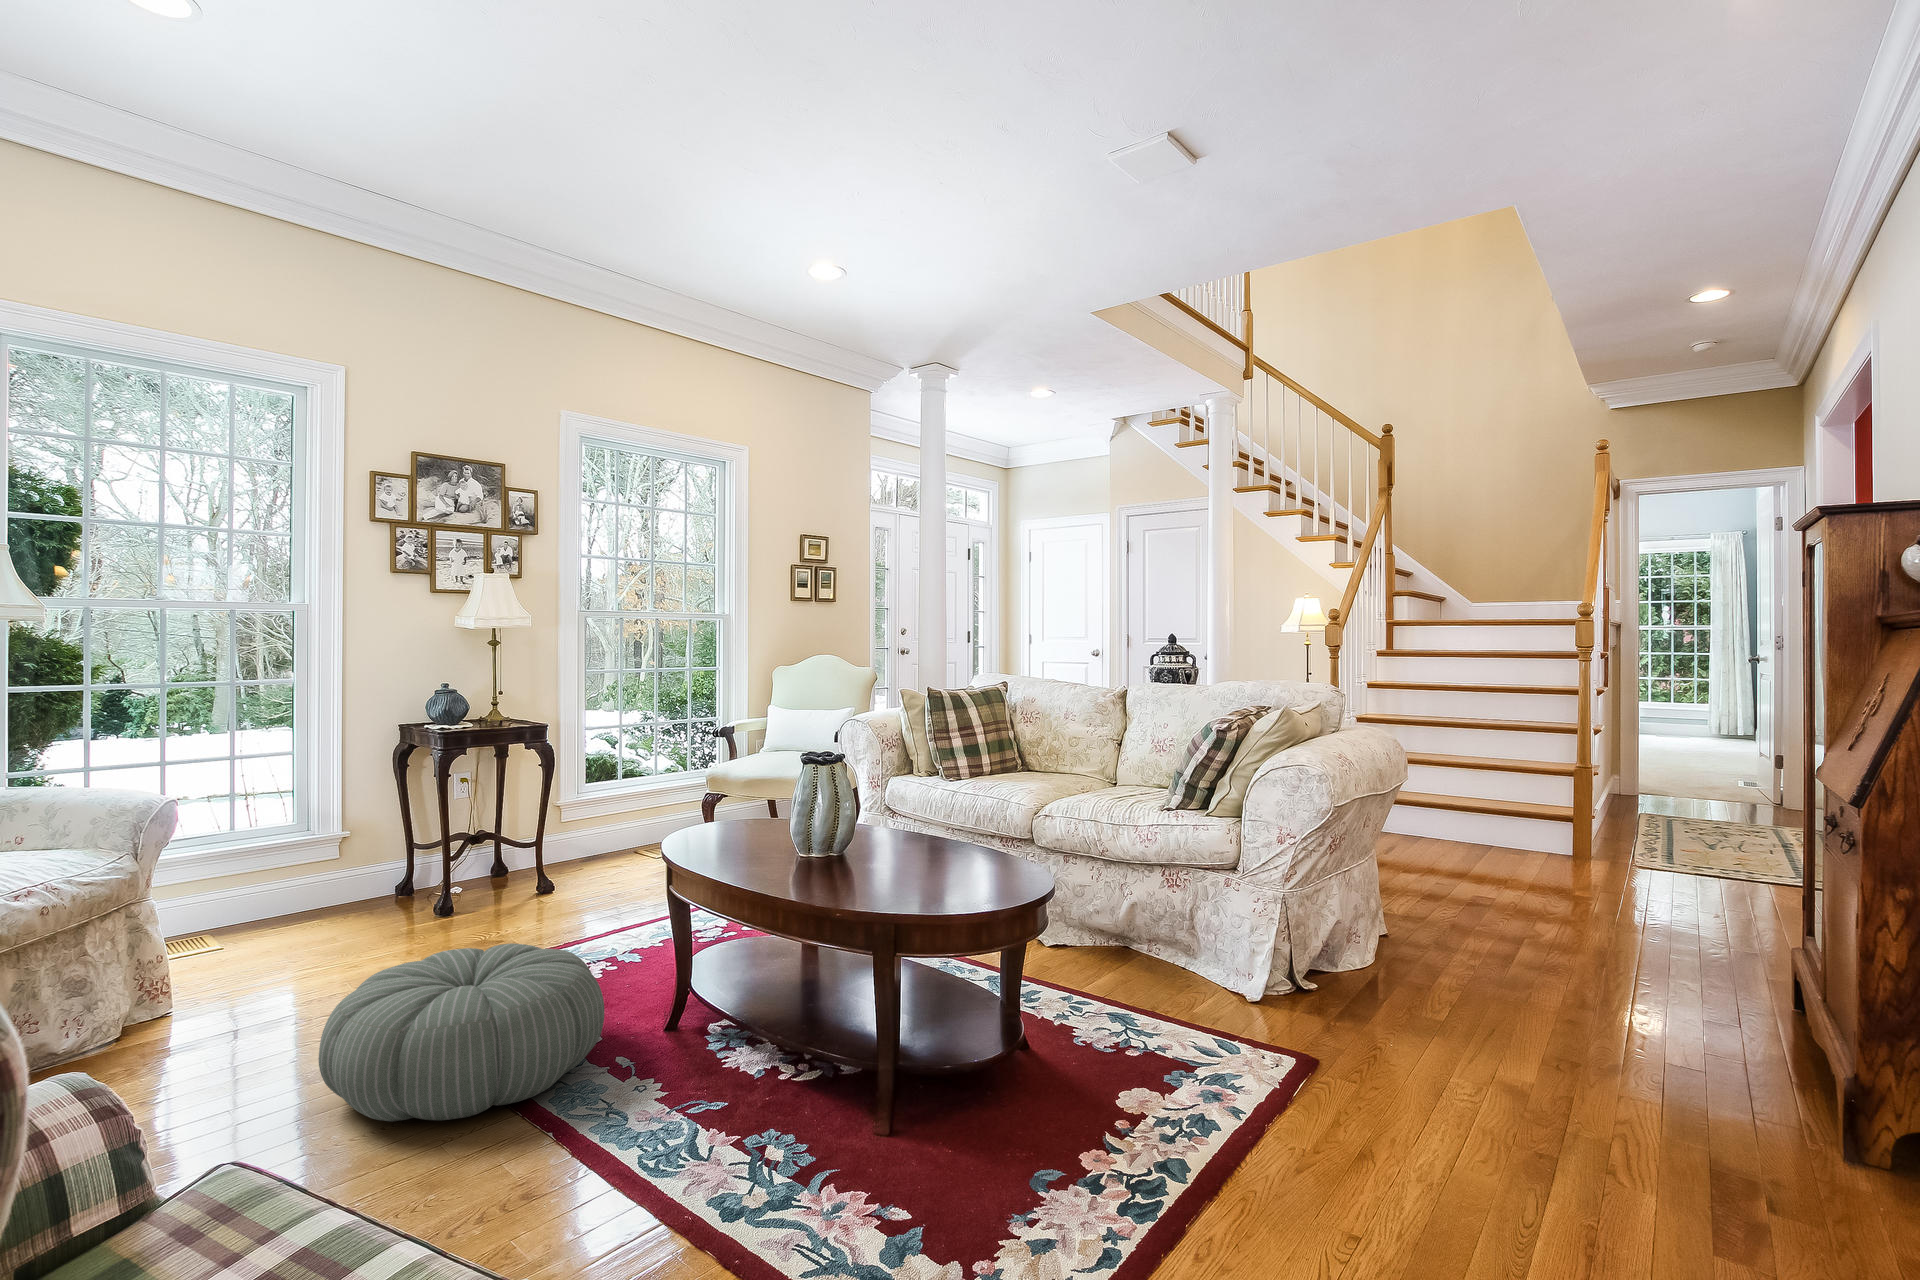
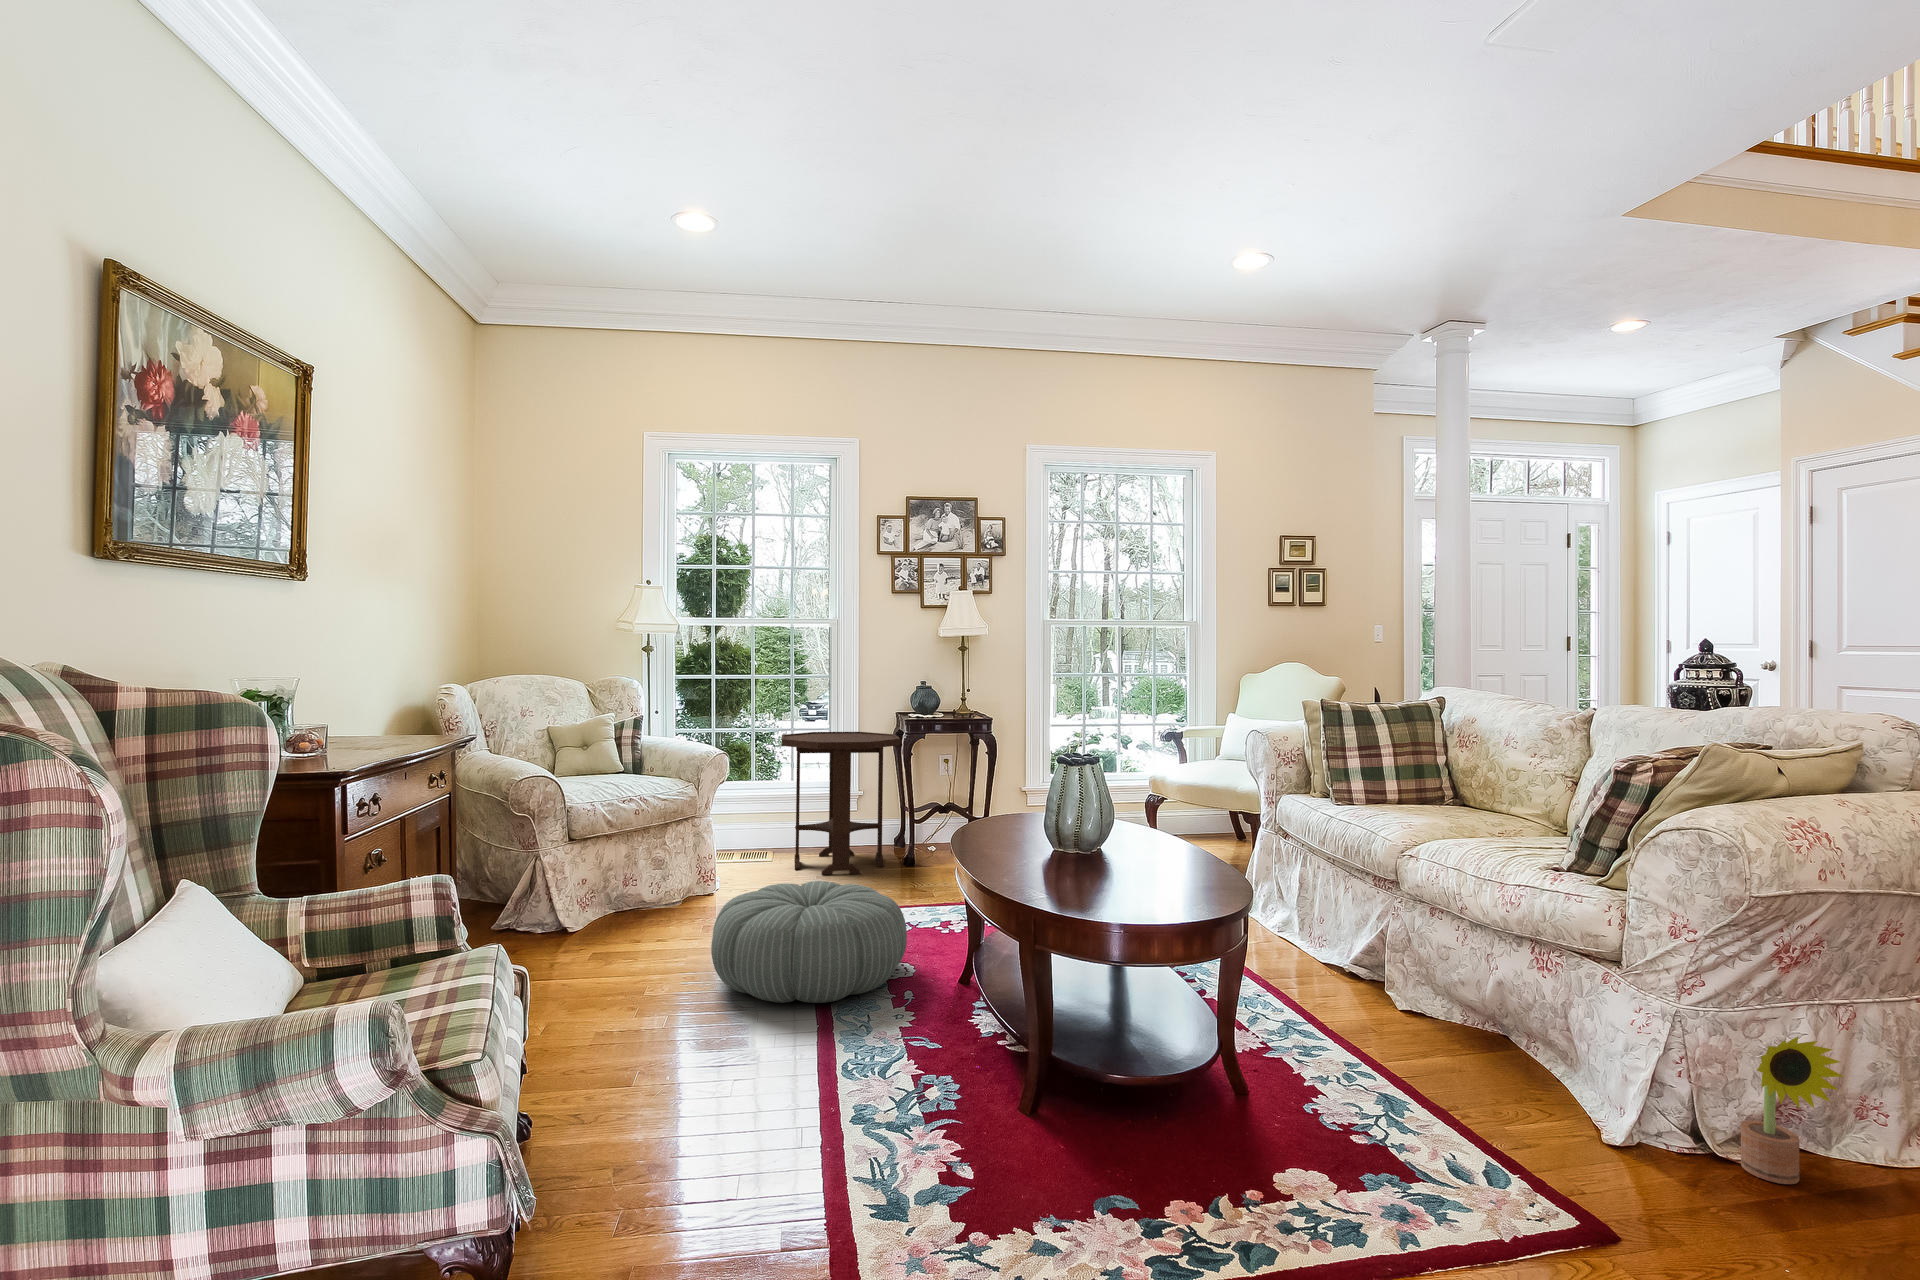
side table: none [236,752,430,947] -> present [782,732,900,875]
decorative plant: none [1312,903,1370,1003] -> present [1741,1037,1844,1184]

